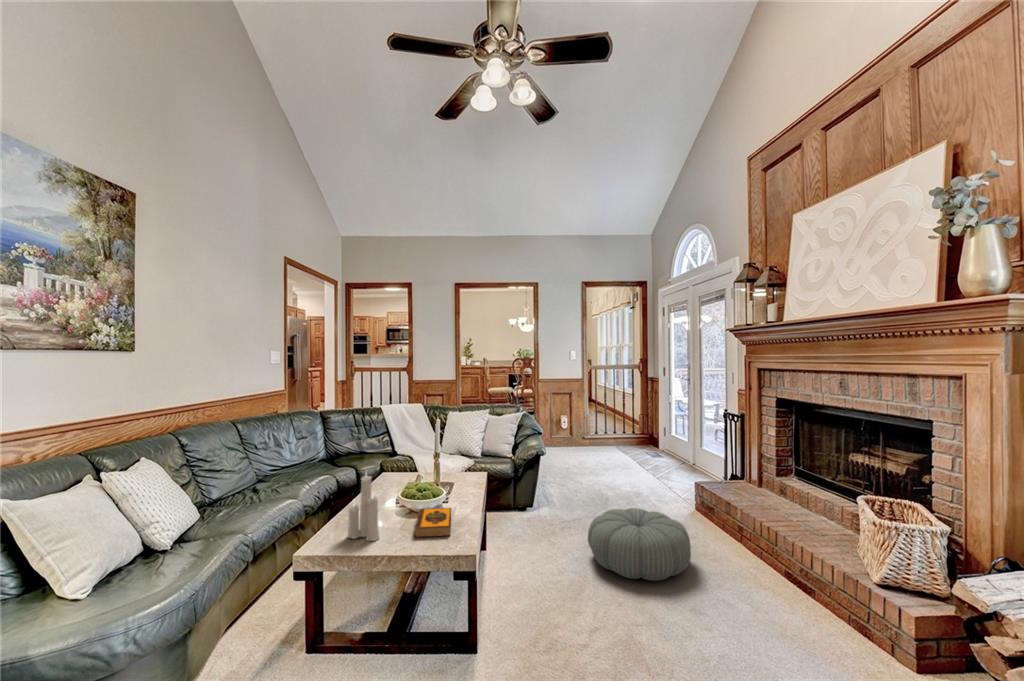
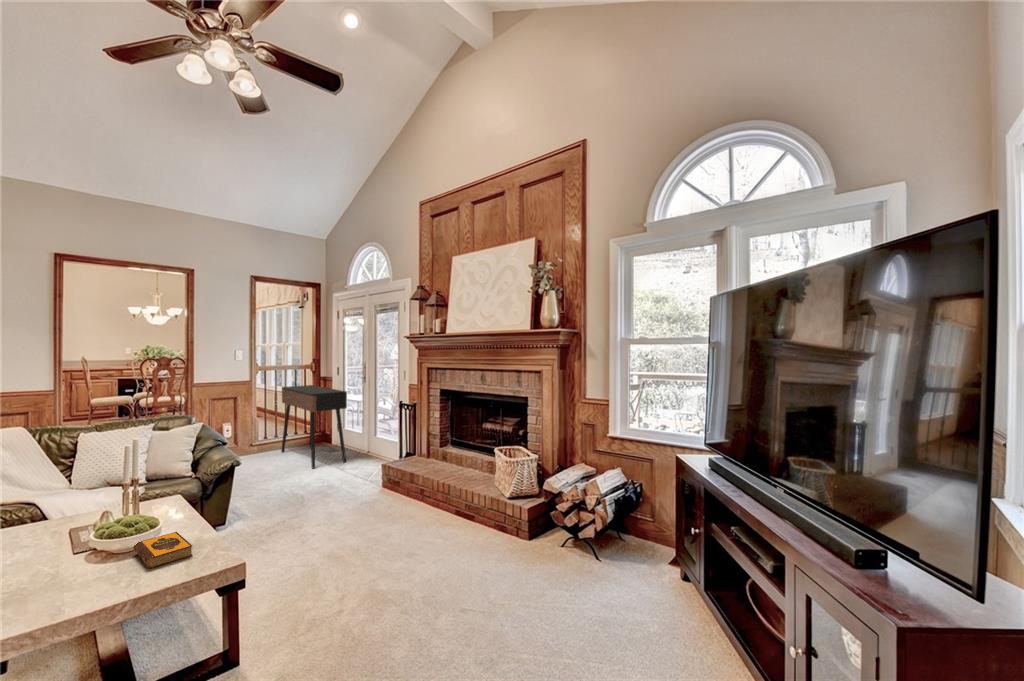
console table: none [608,385,666,472] -> present [281,385,347,468]
candle: present [347,475,379,541] -> none [45,505,99,597]
pouf: present [588,508,691,581] -> none [305,492,394,550]

